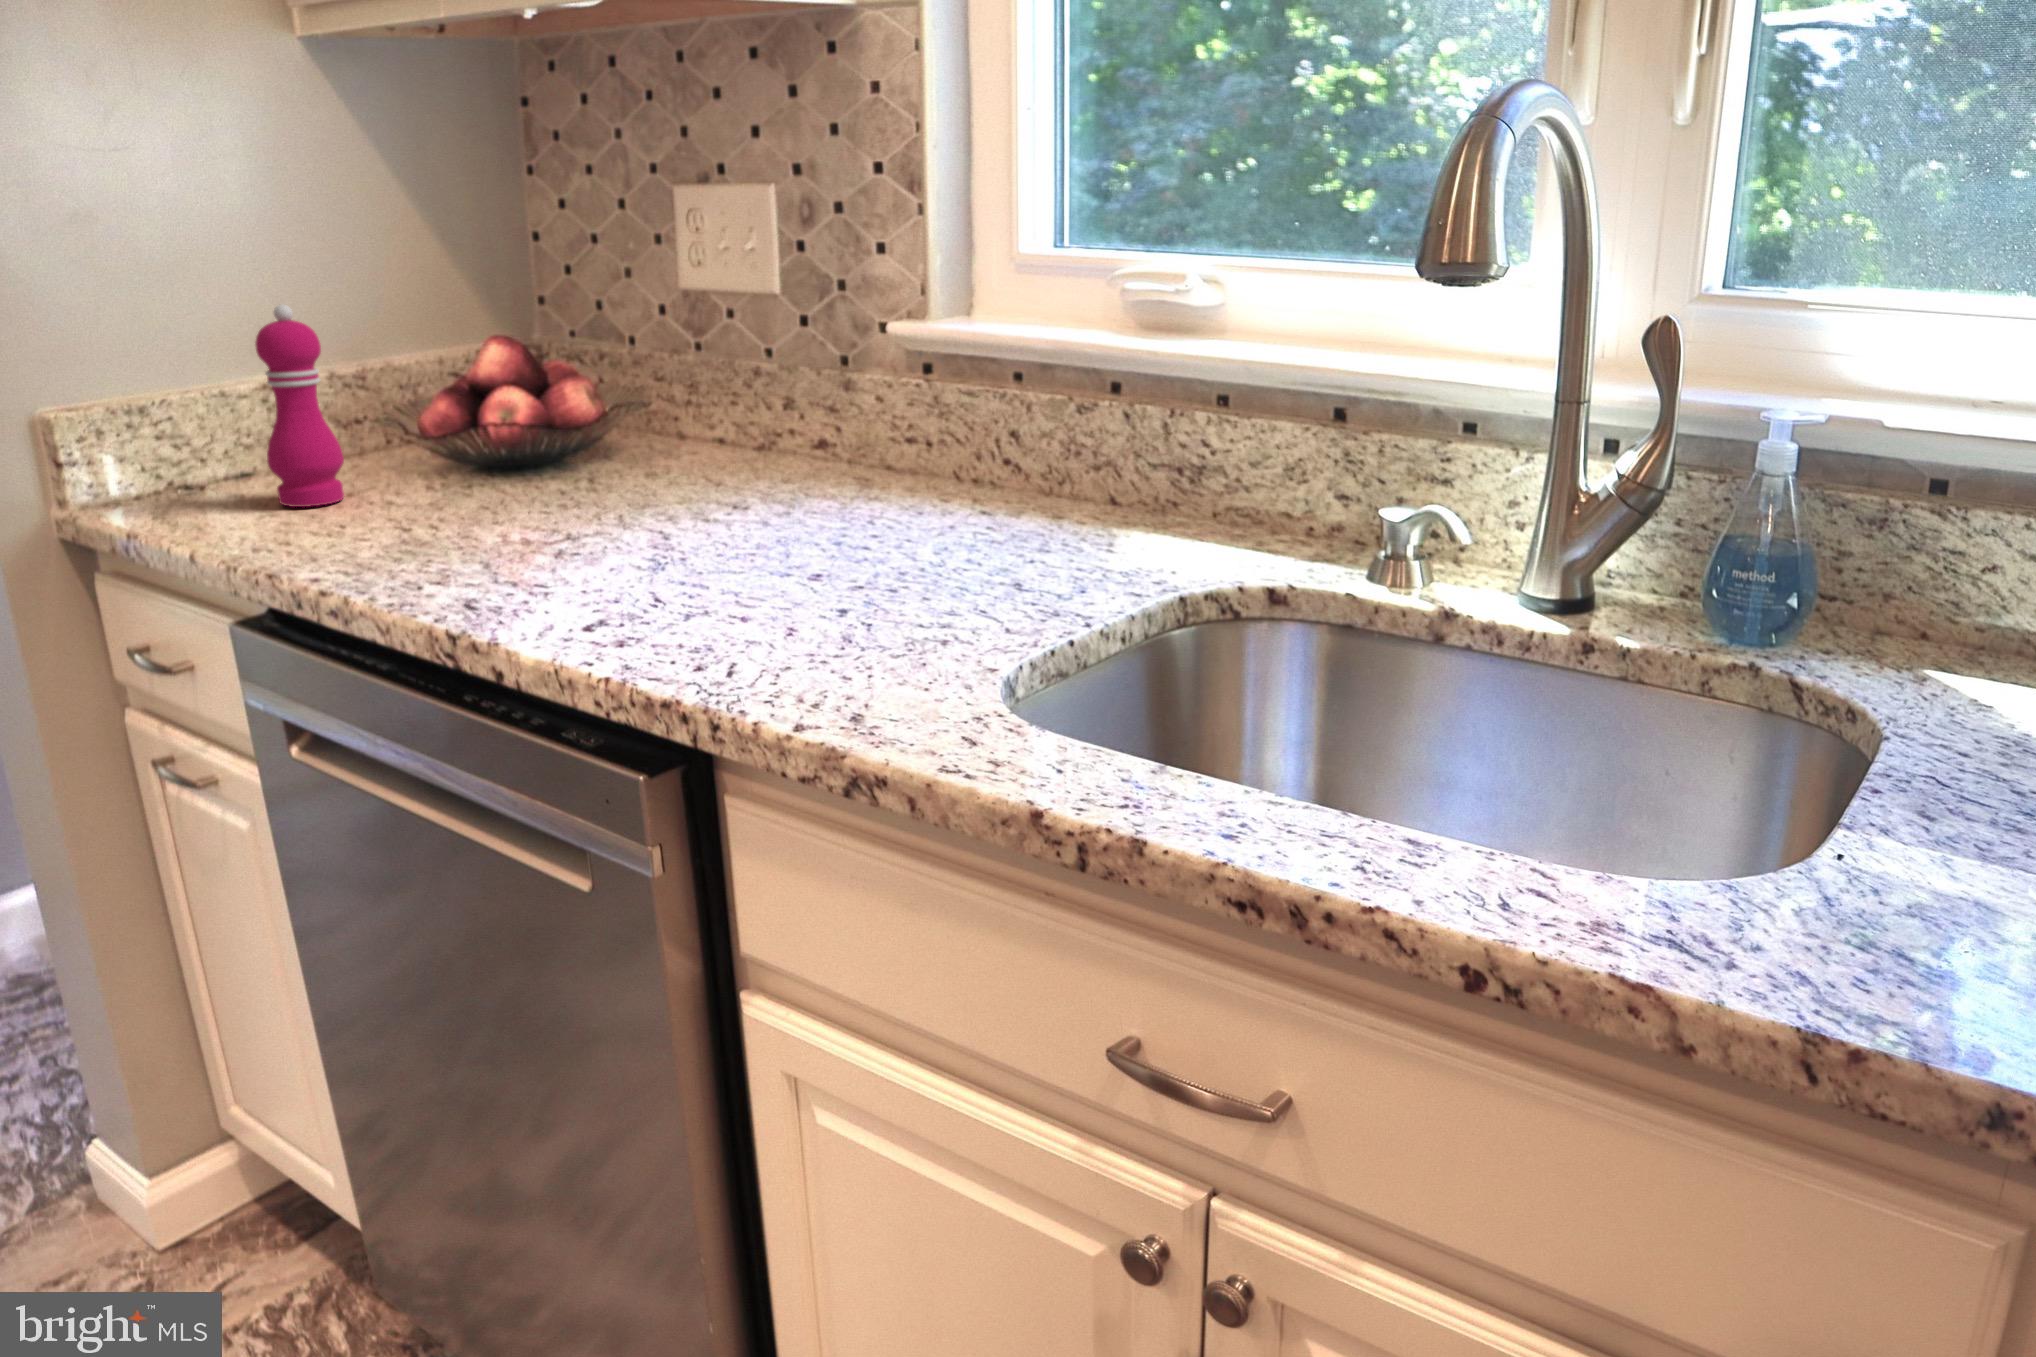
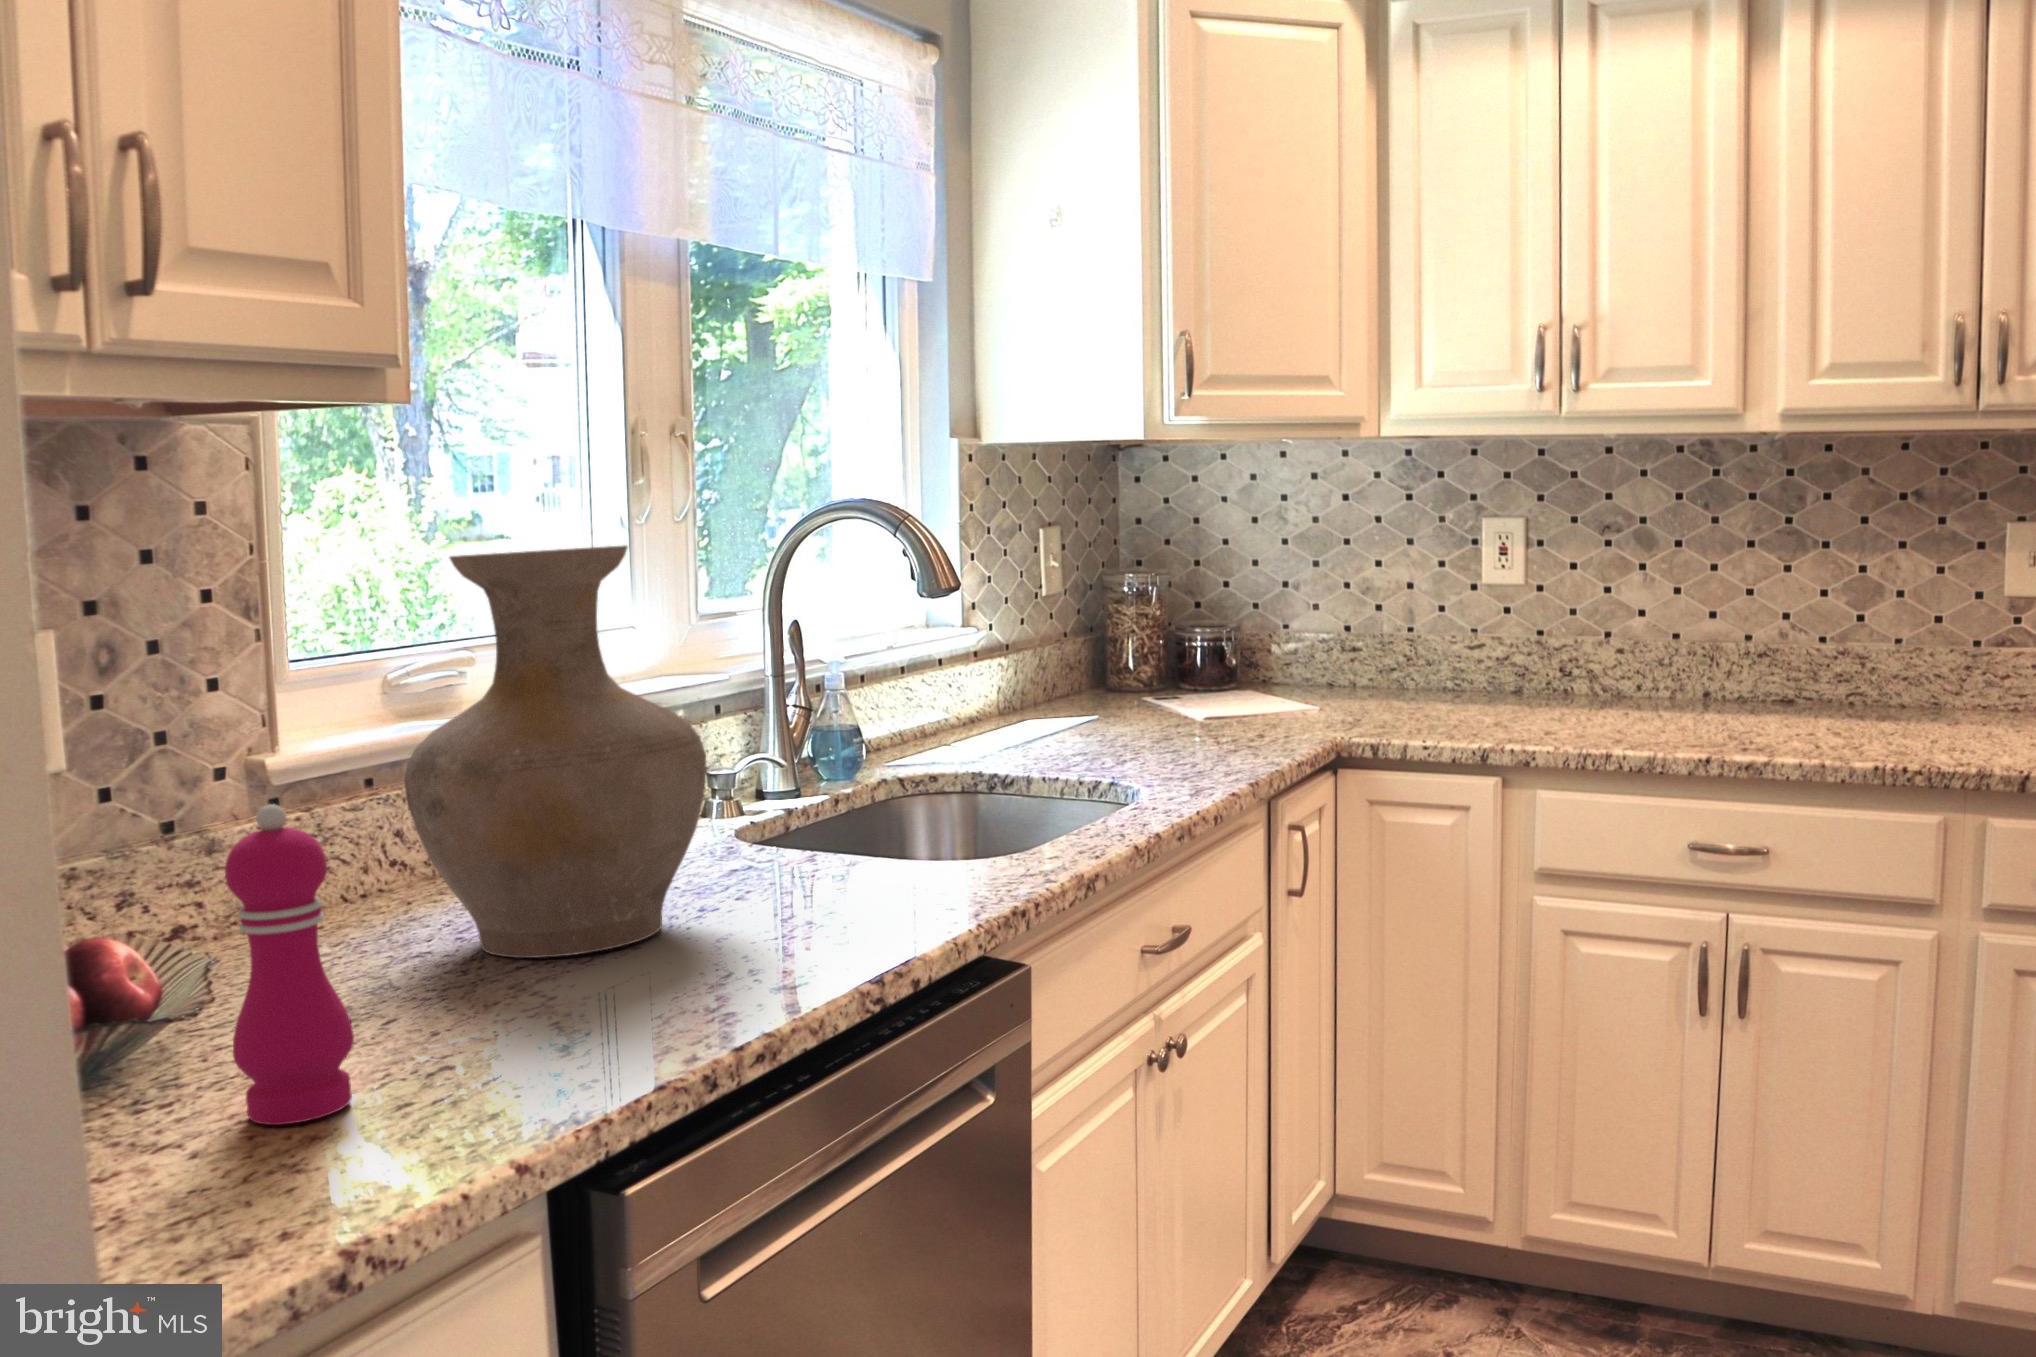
vase: none [529,142,823,554] -> present [404,545,707,958]

